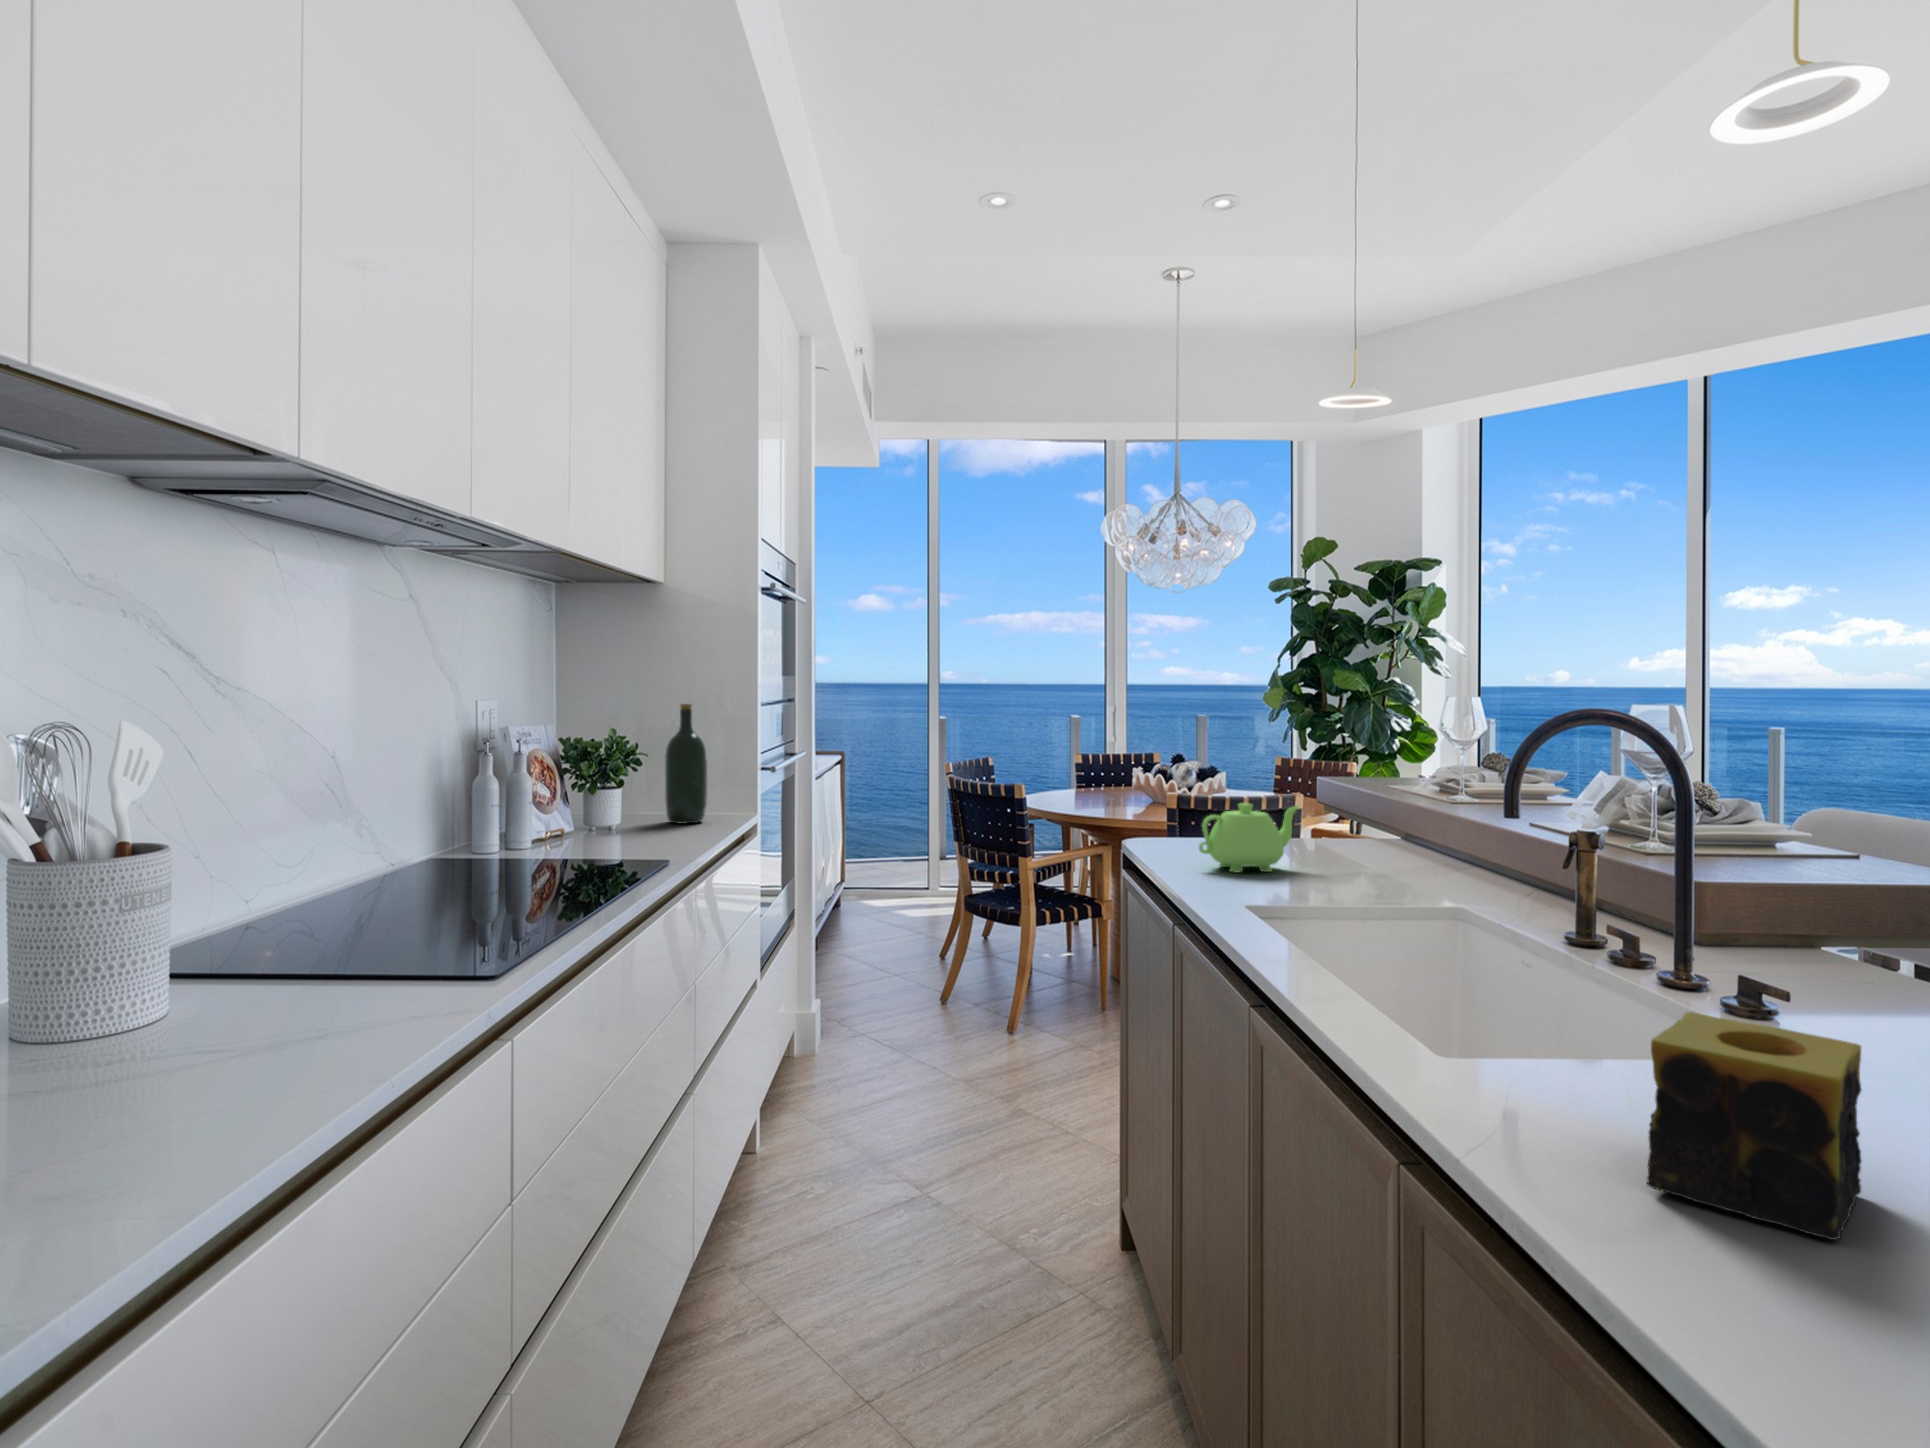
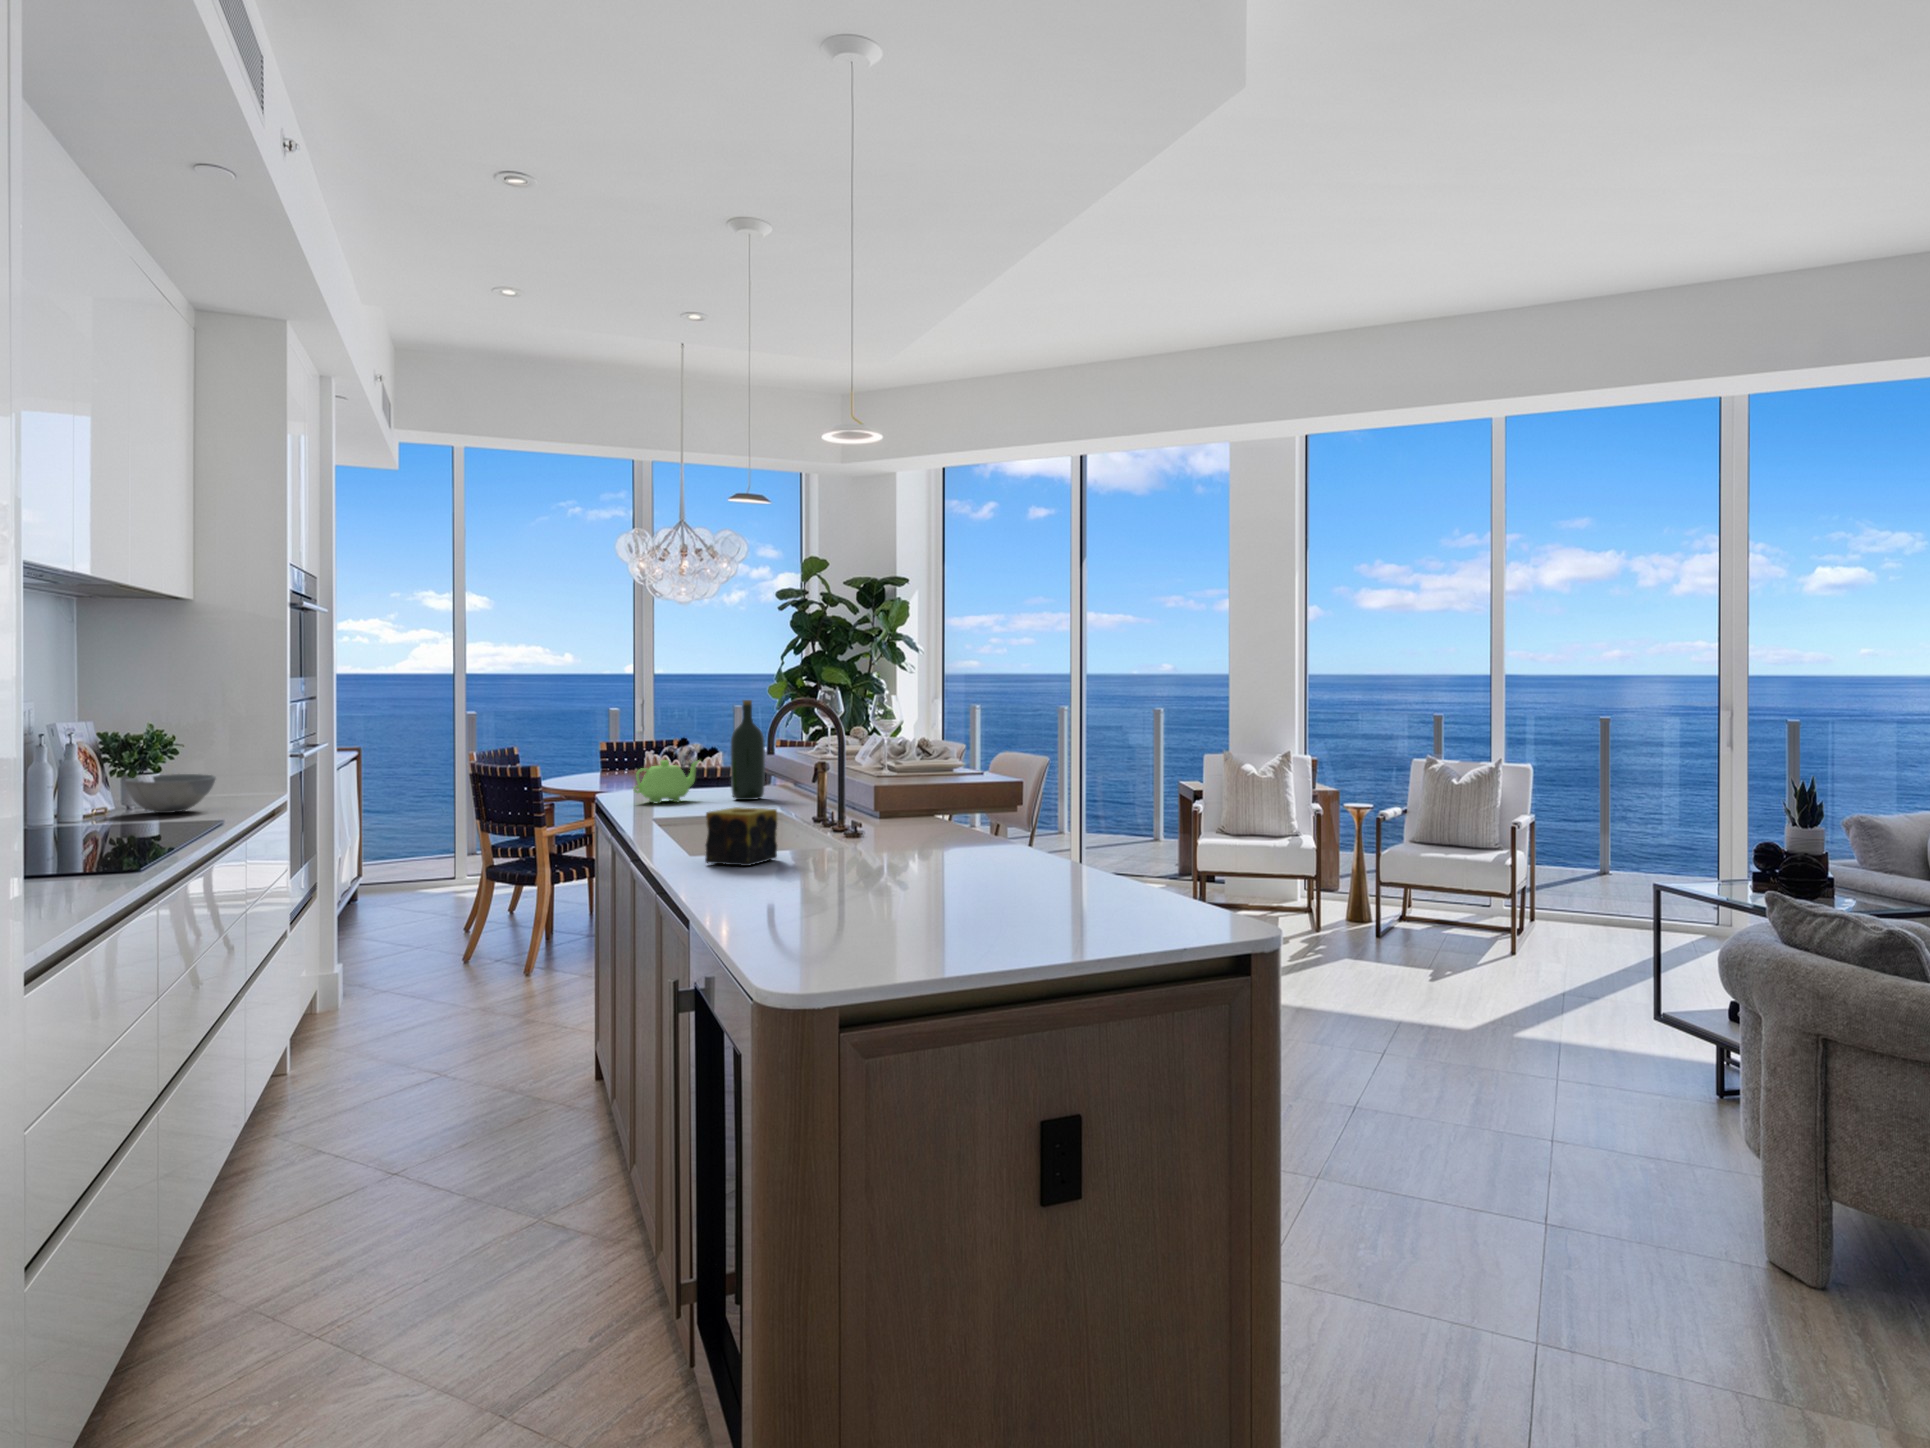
wine bottle: present [665,704,707,824] -> present [731,700,765,800]
bowl: none [573,792,671,842] -> present [125,774,216,813]

